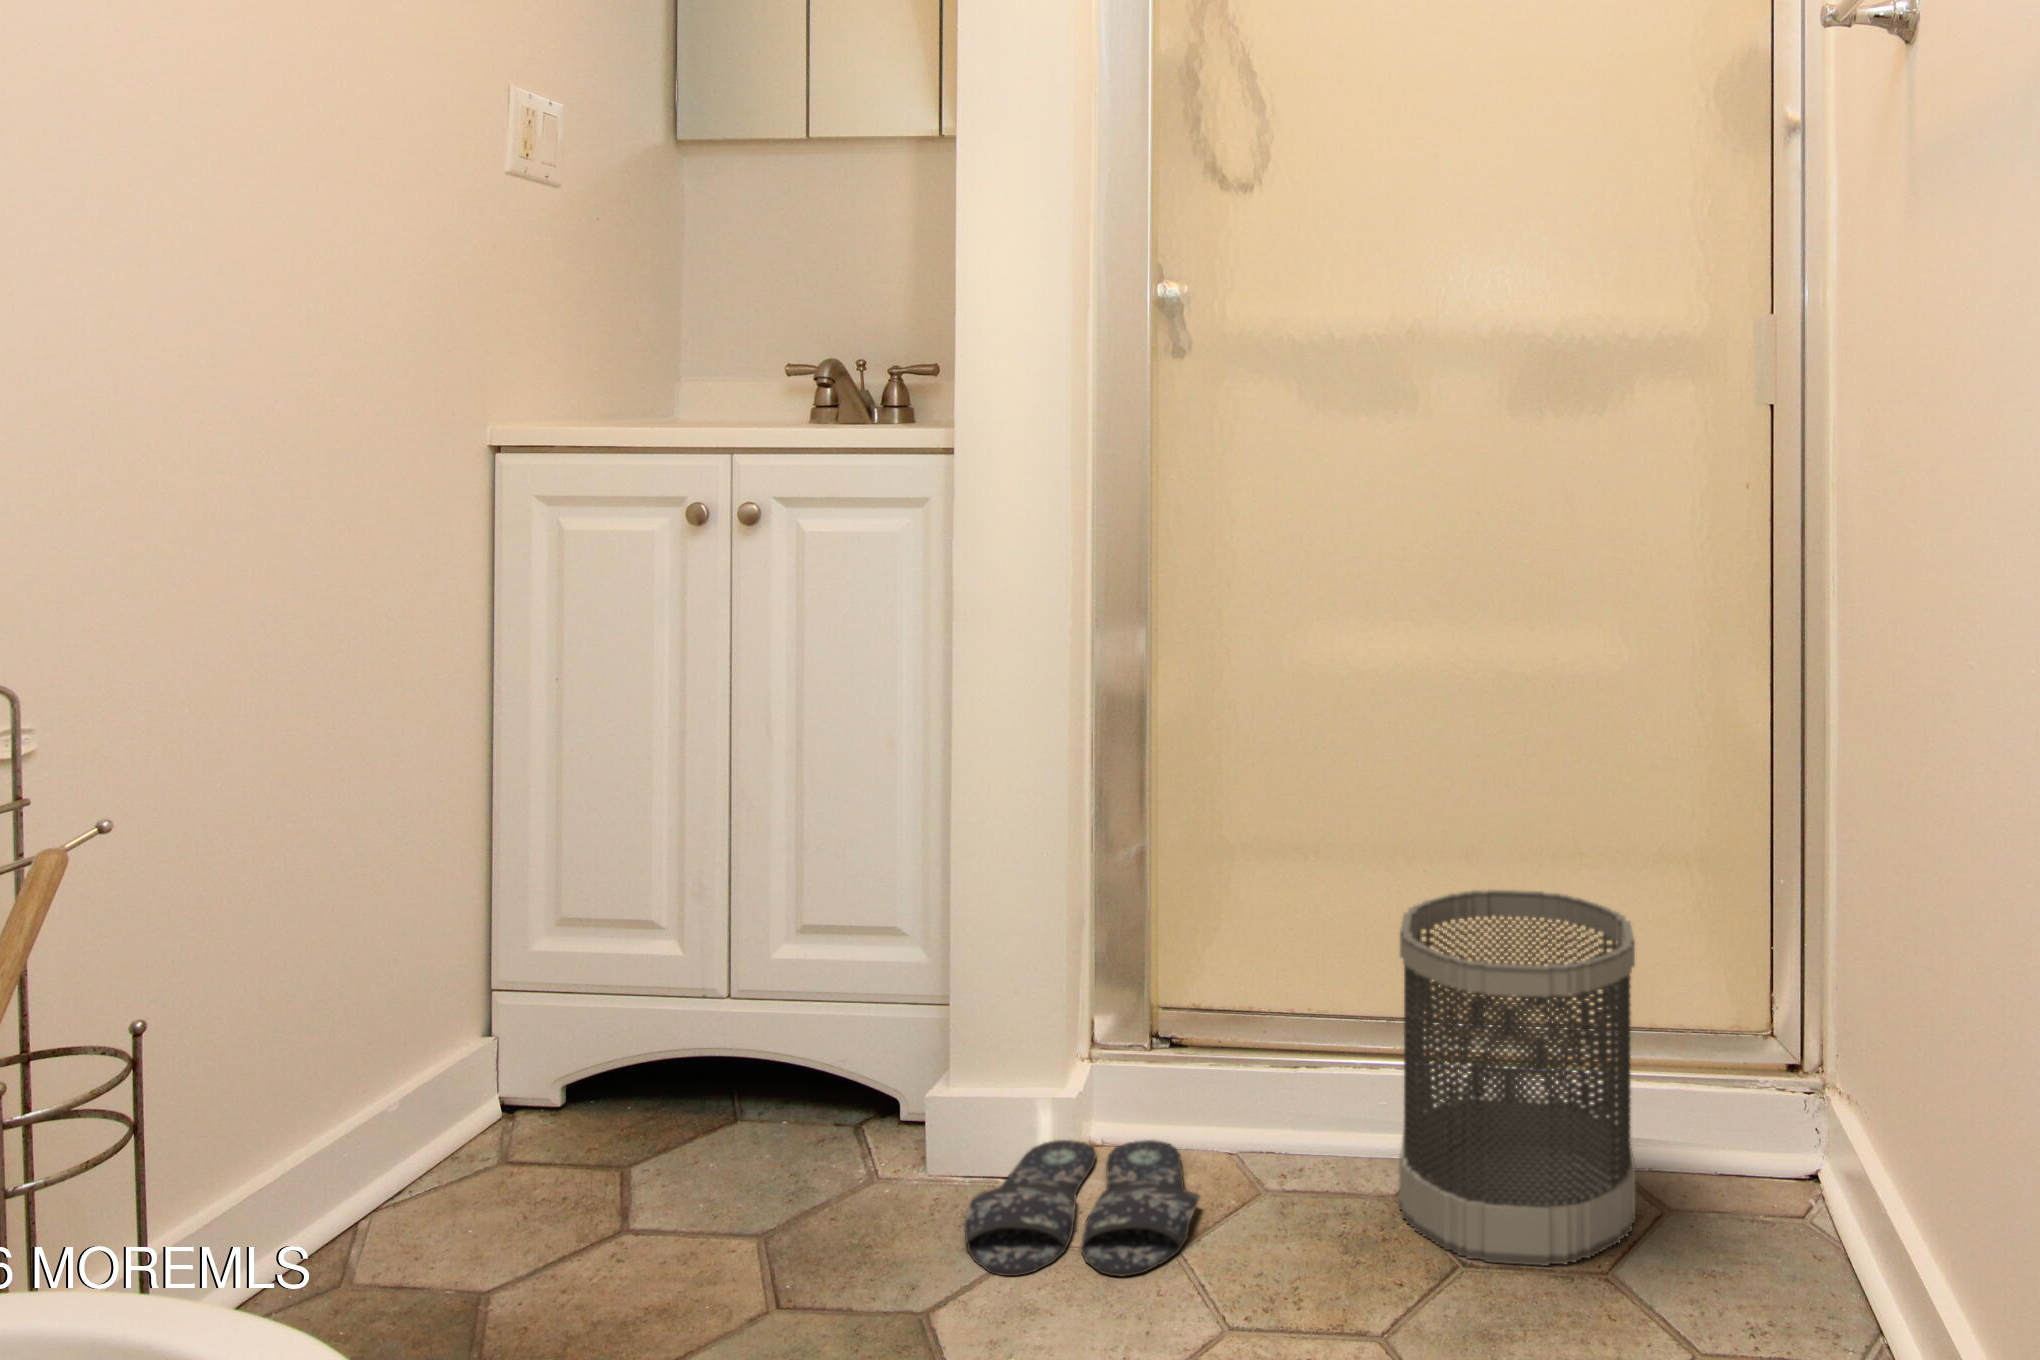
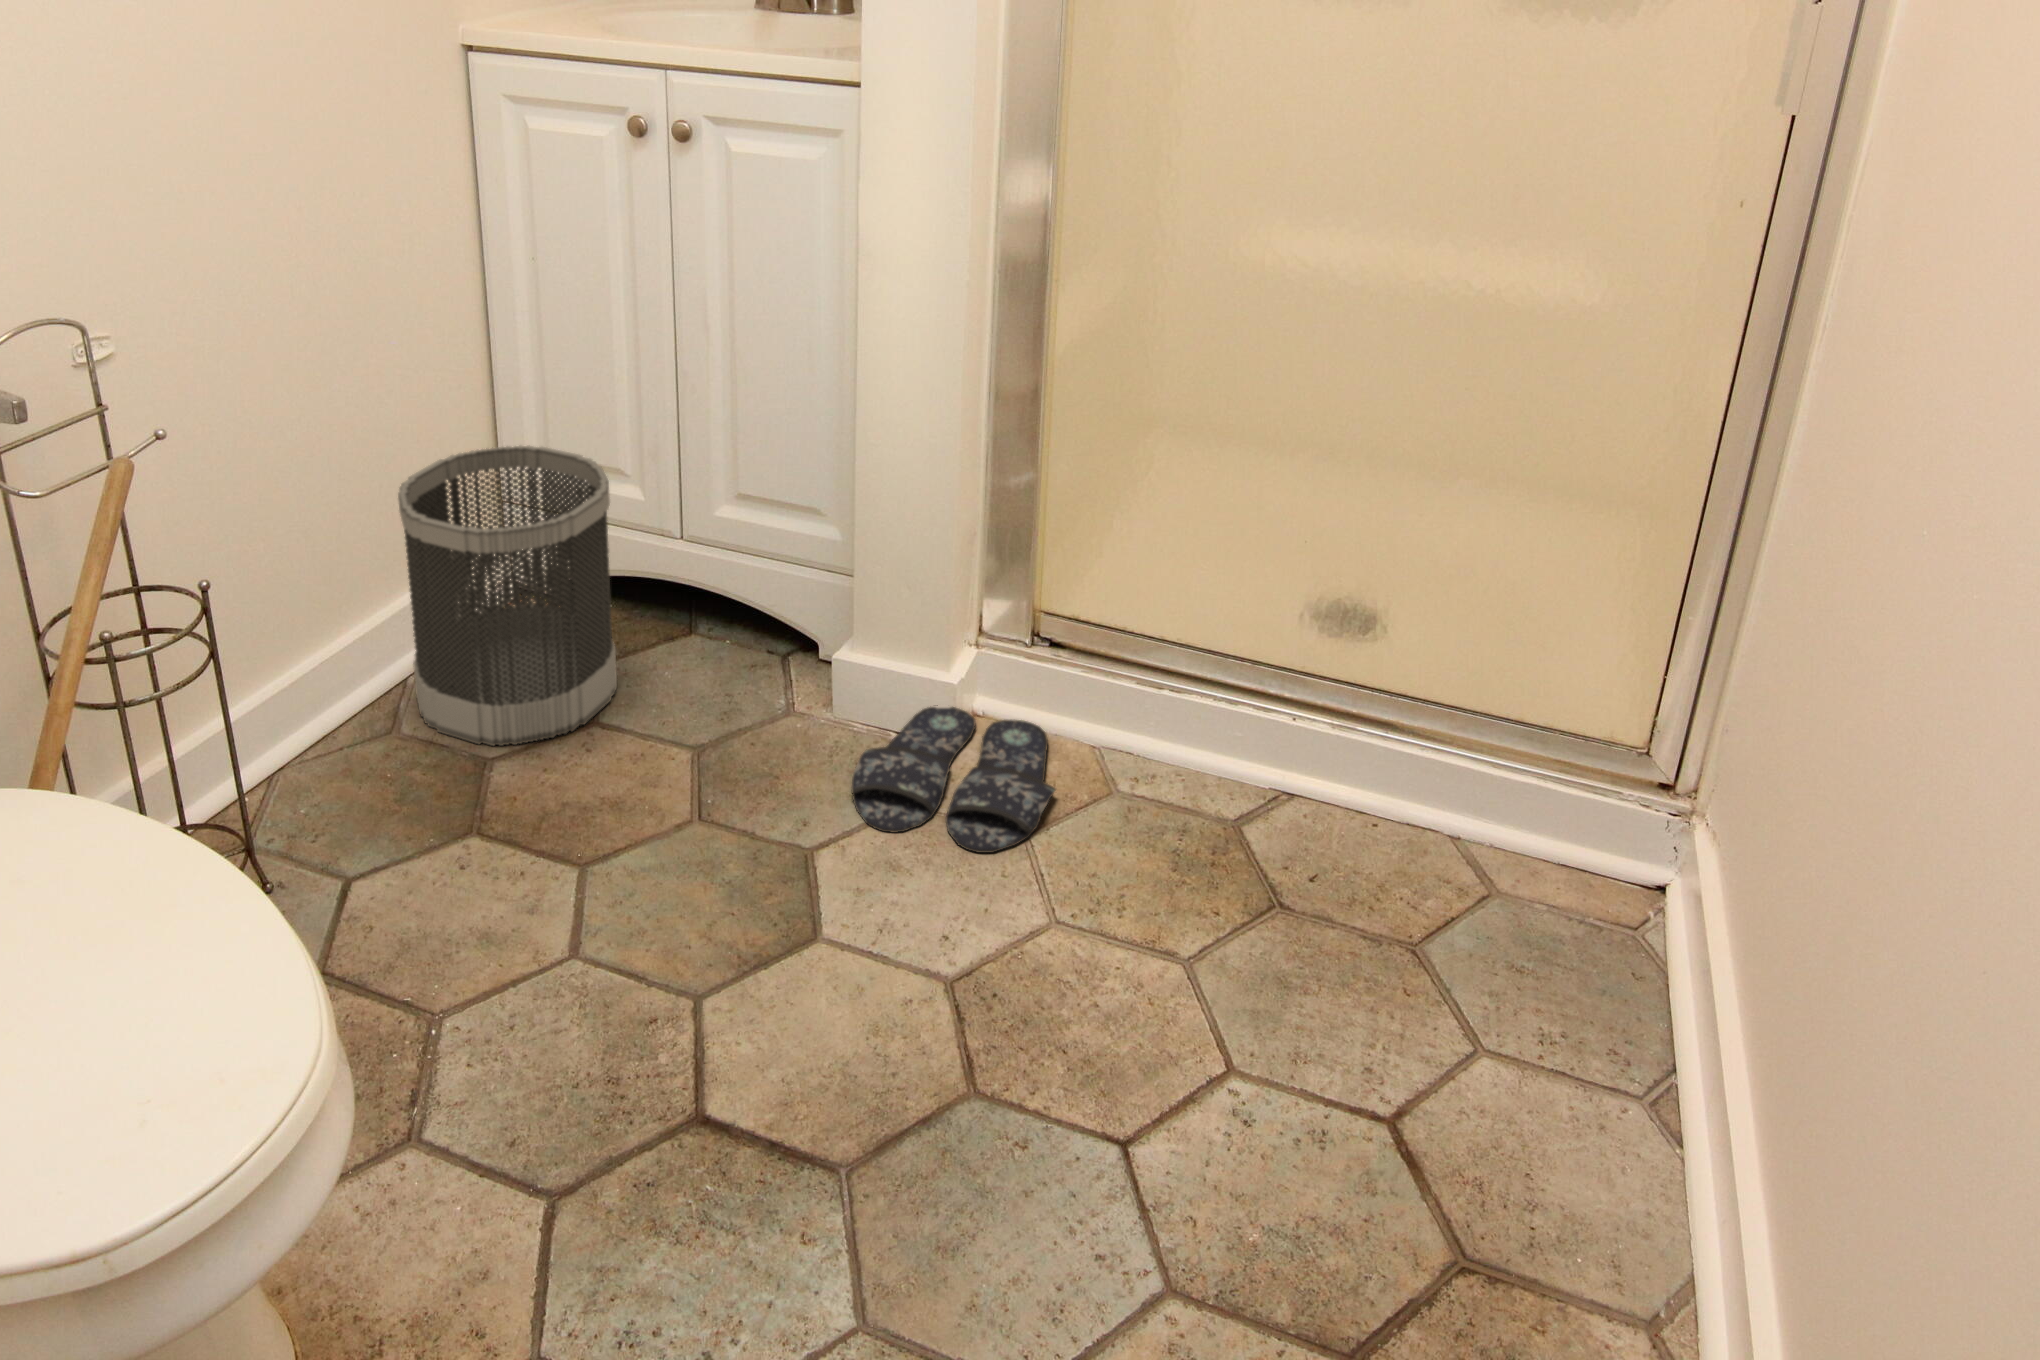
wastebasket: present [1399,890,1635,1266] -> present [398,445,617,746]

